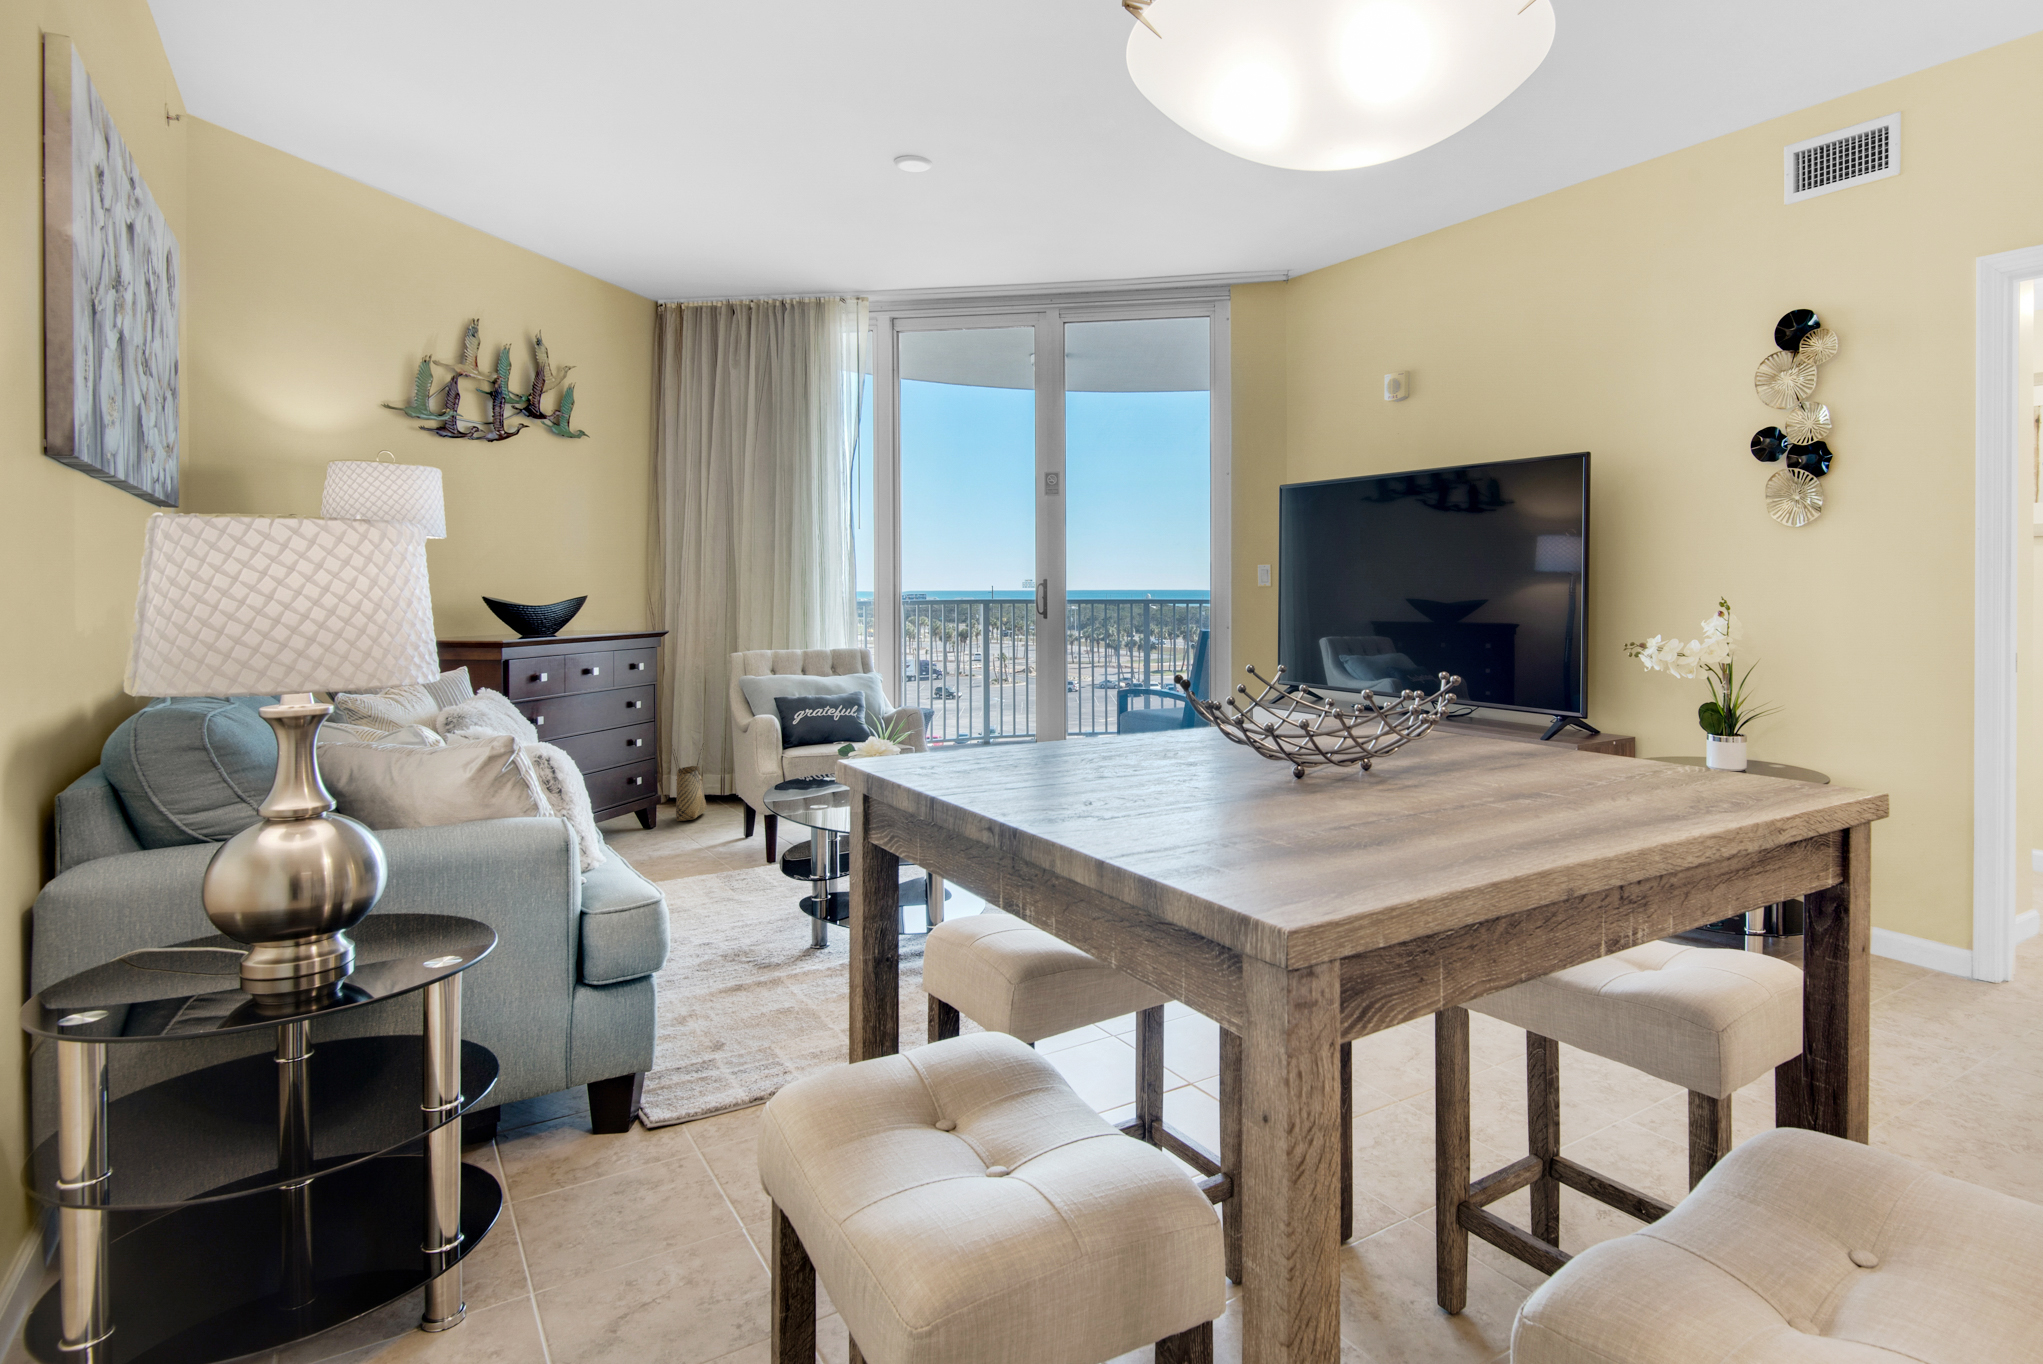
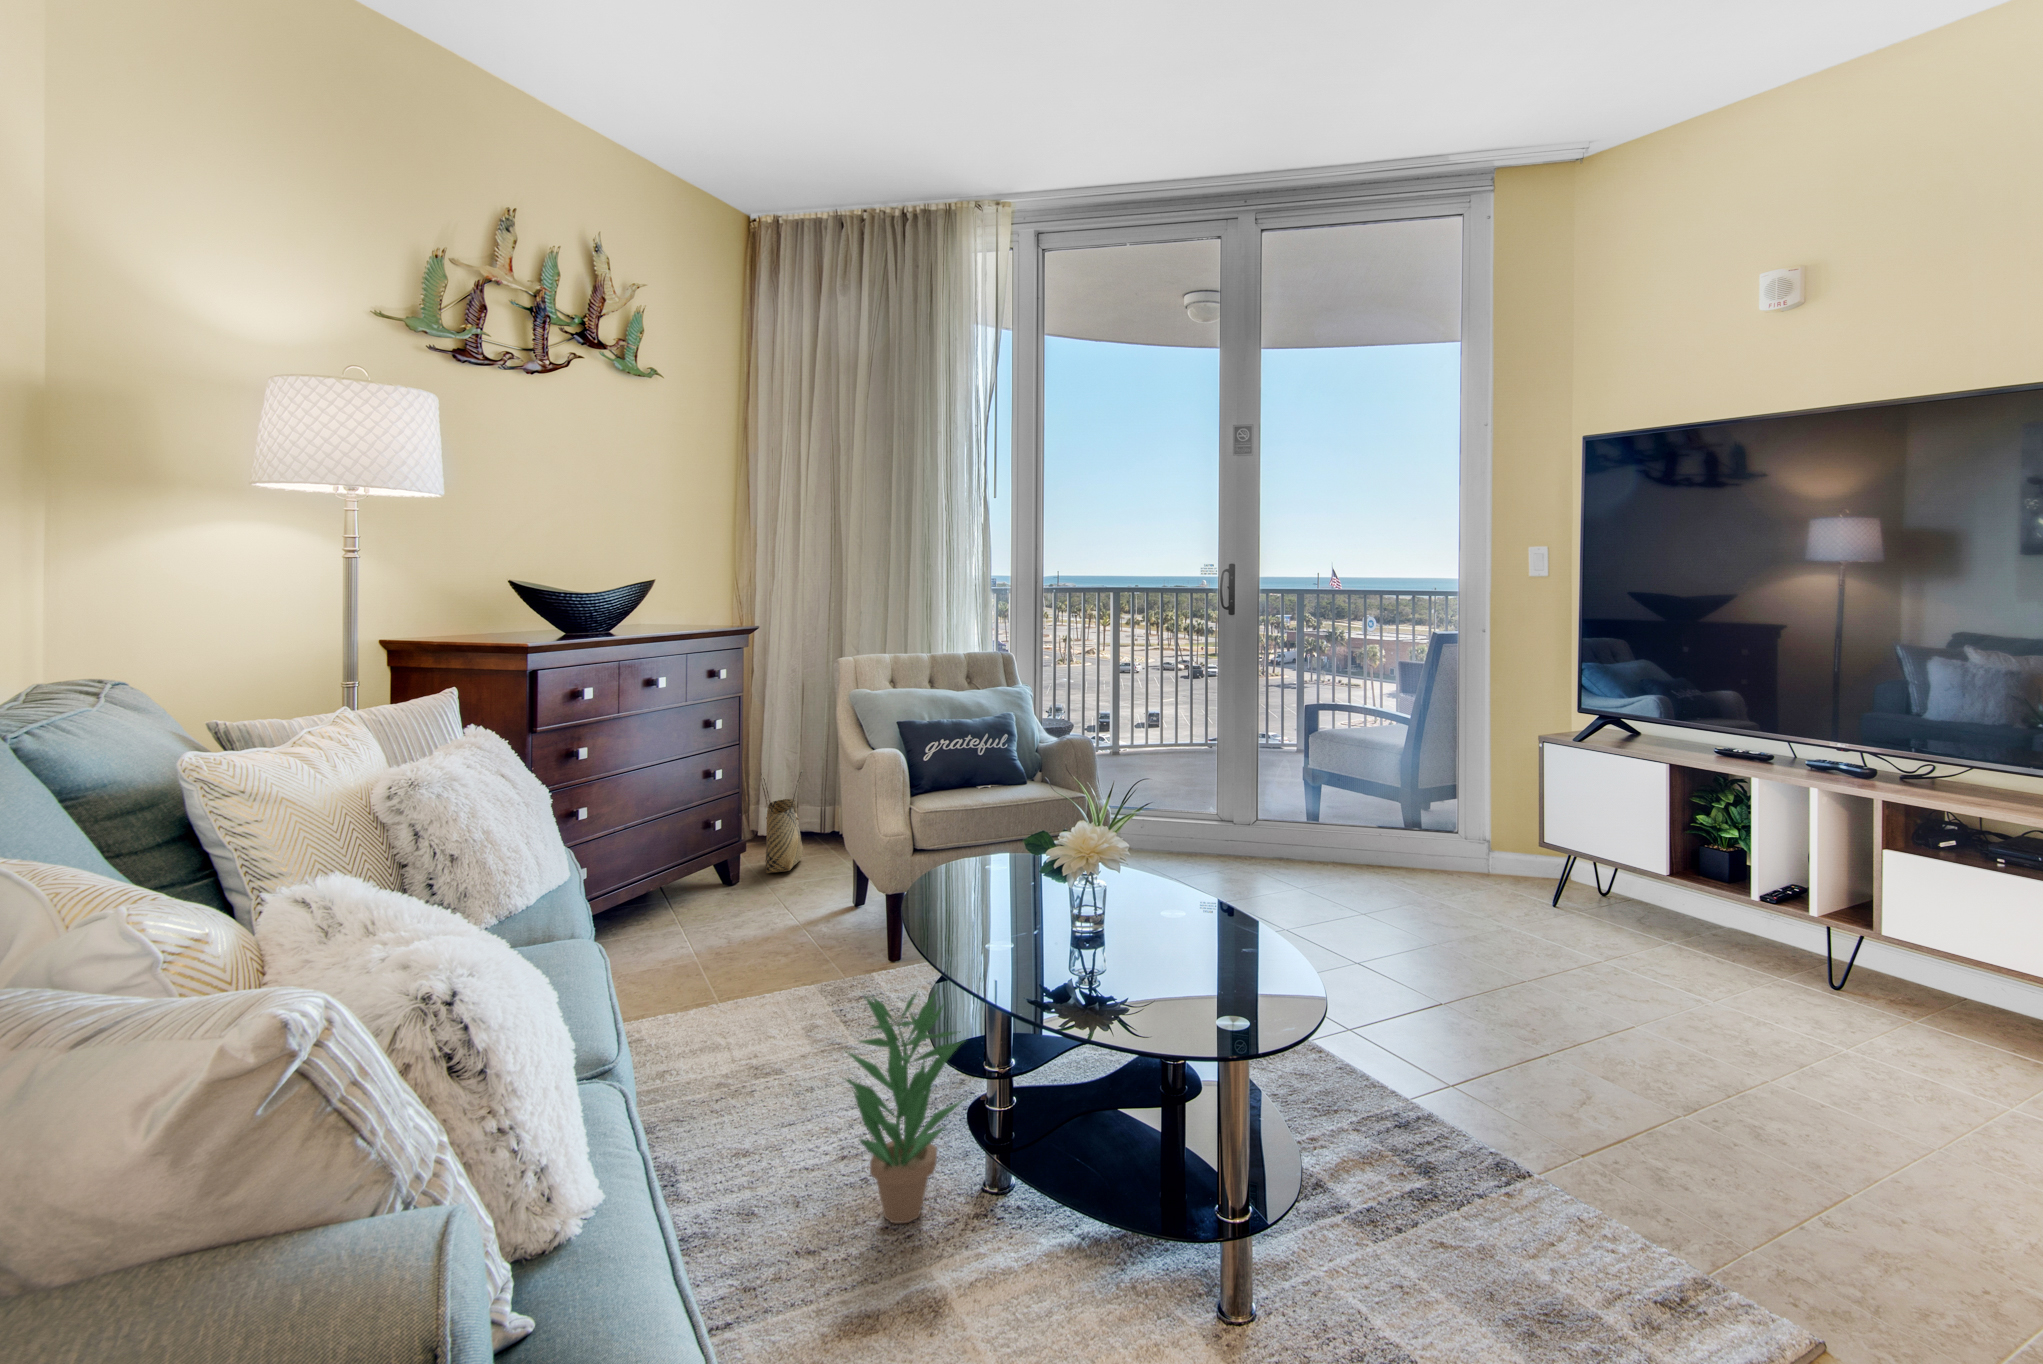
potted plant: none [715,830,793,971] -> present [846,991,964,1224]

